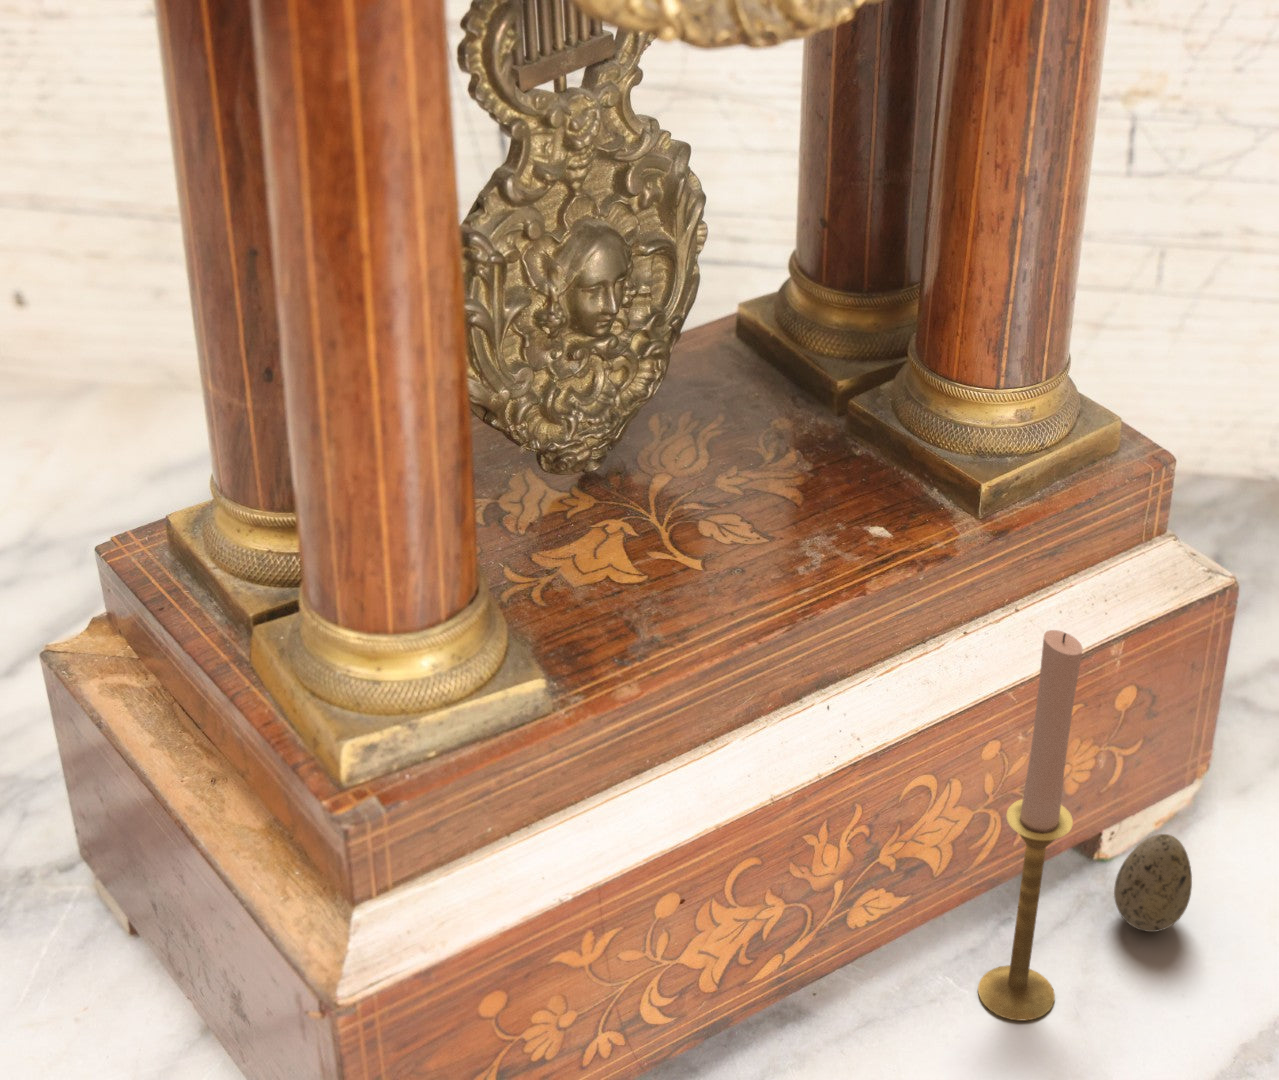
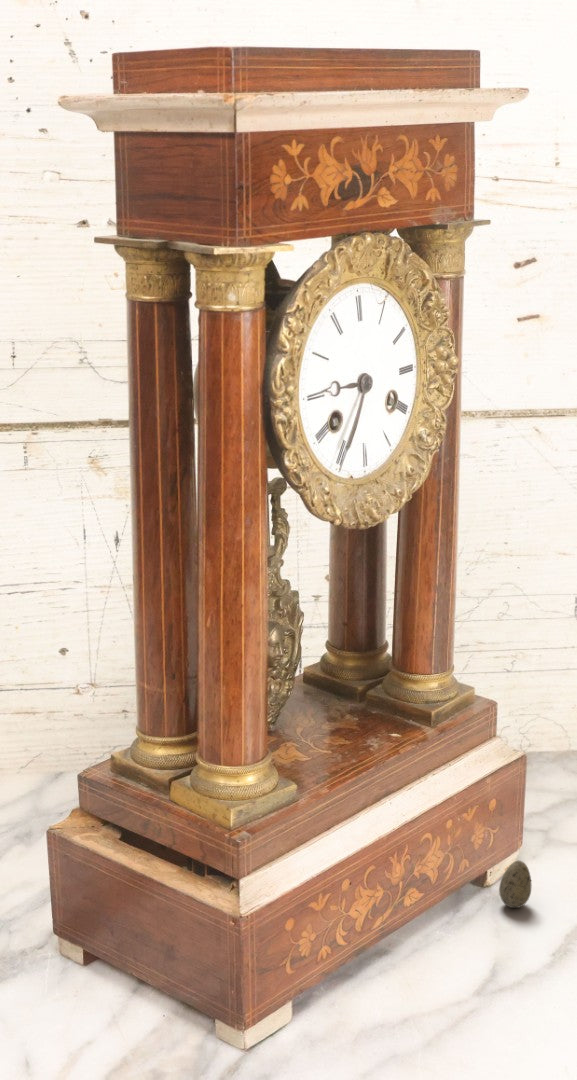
candlestick: present [978,630,1082,1020] -> none [454,760,488,944]

